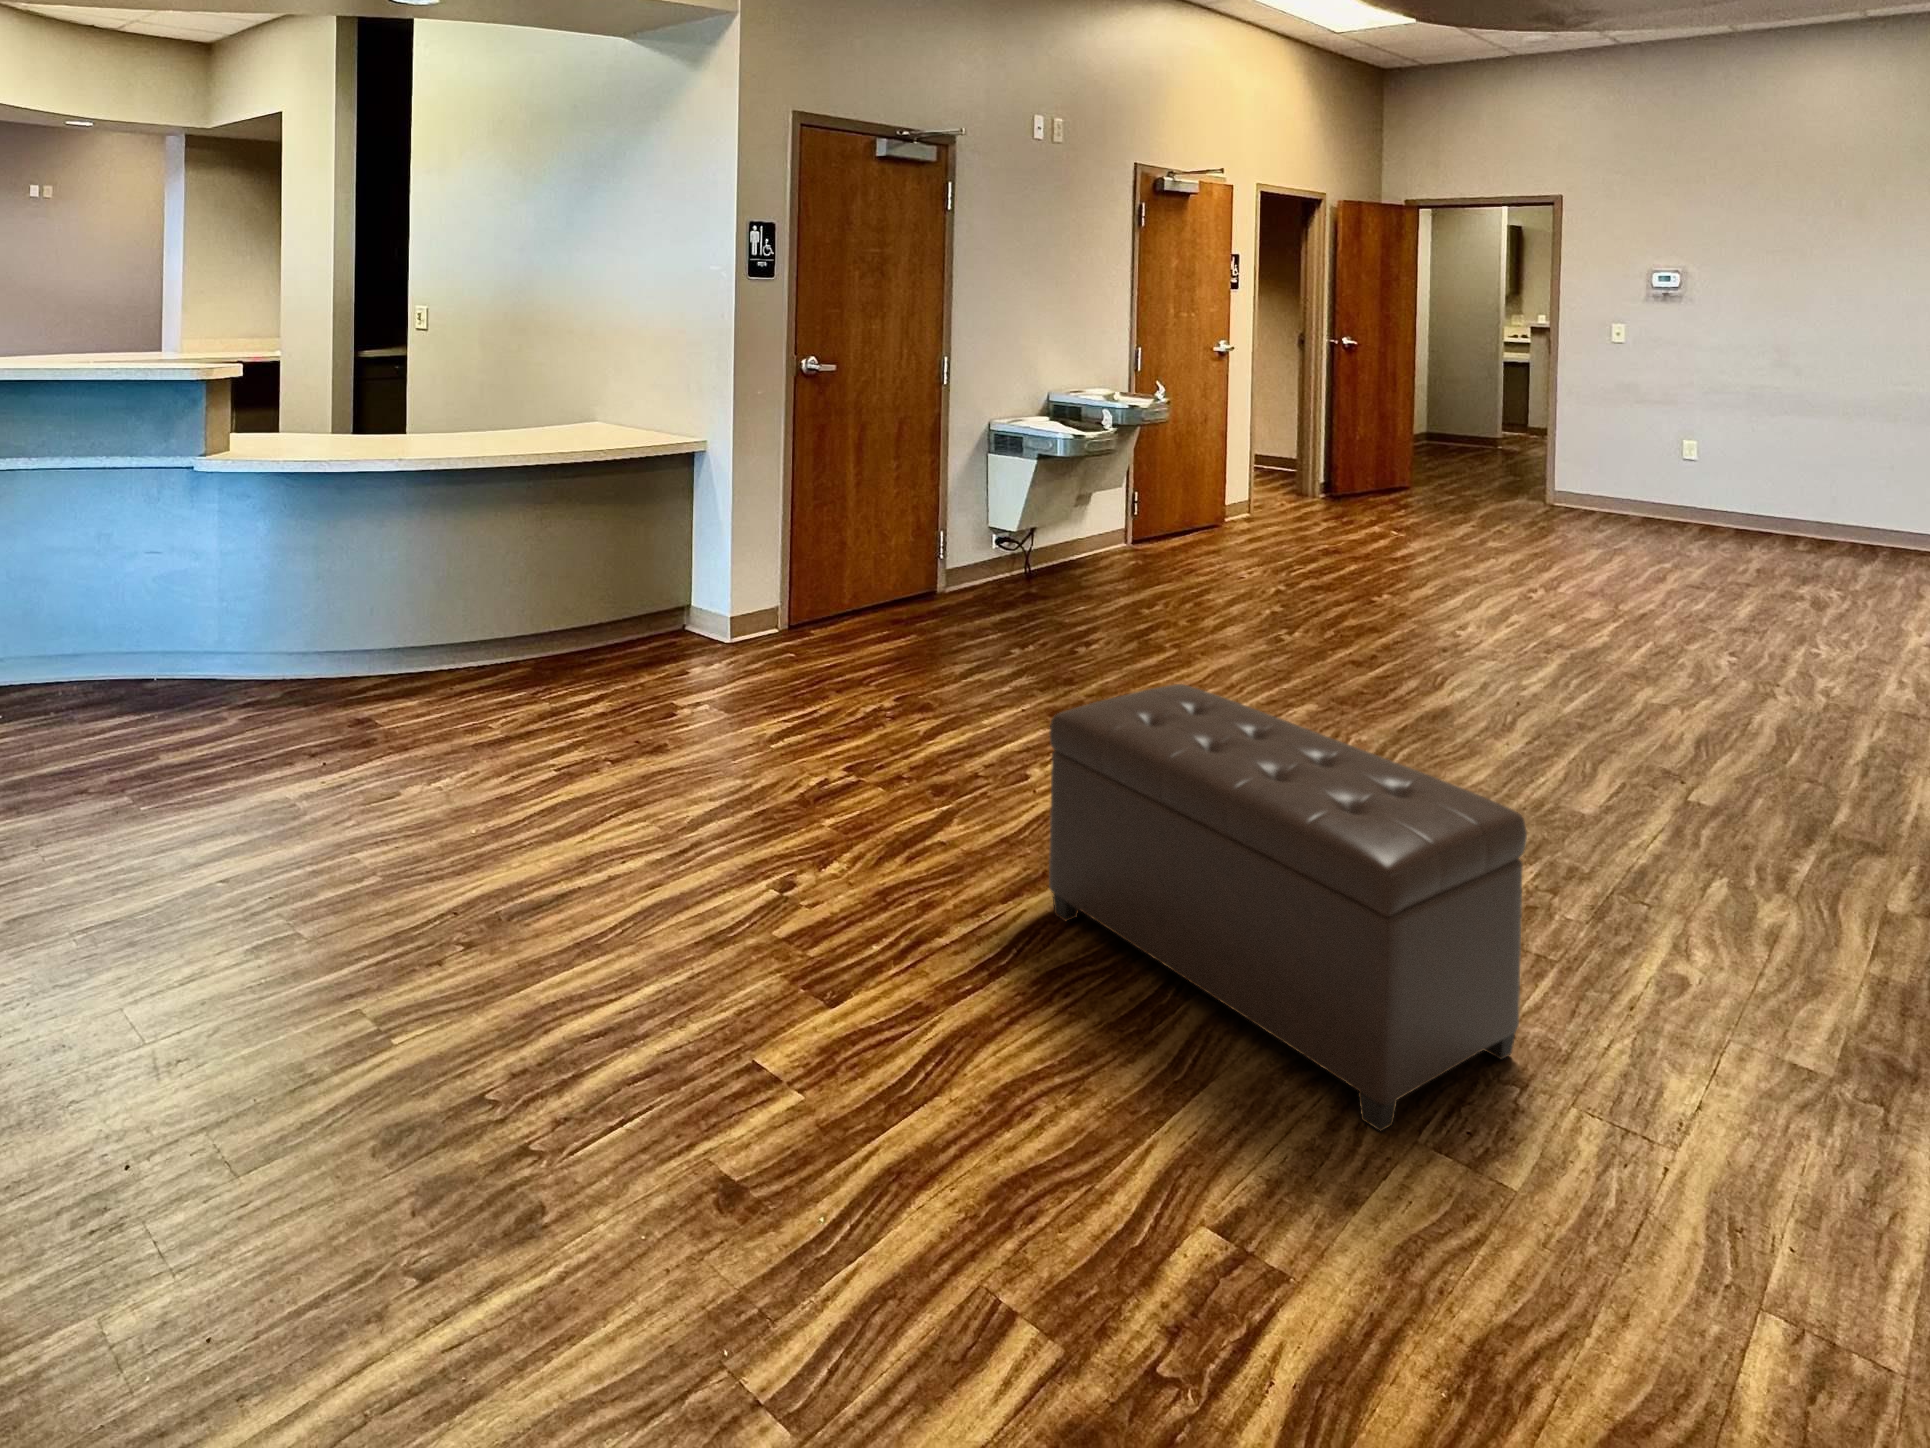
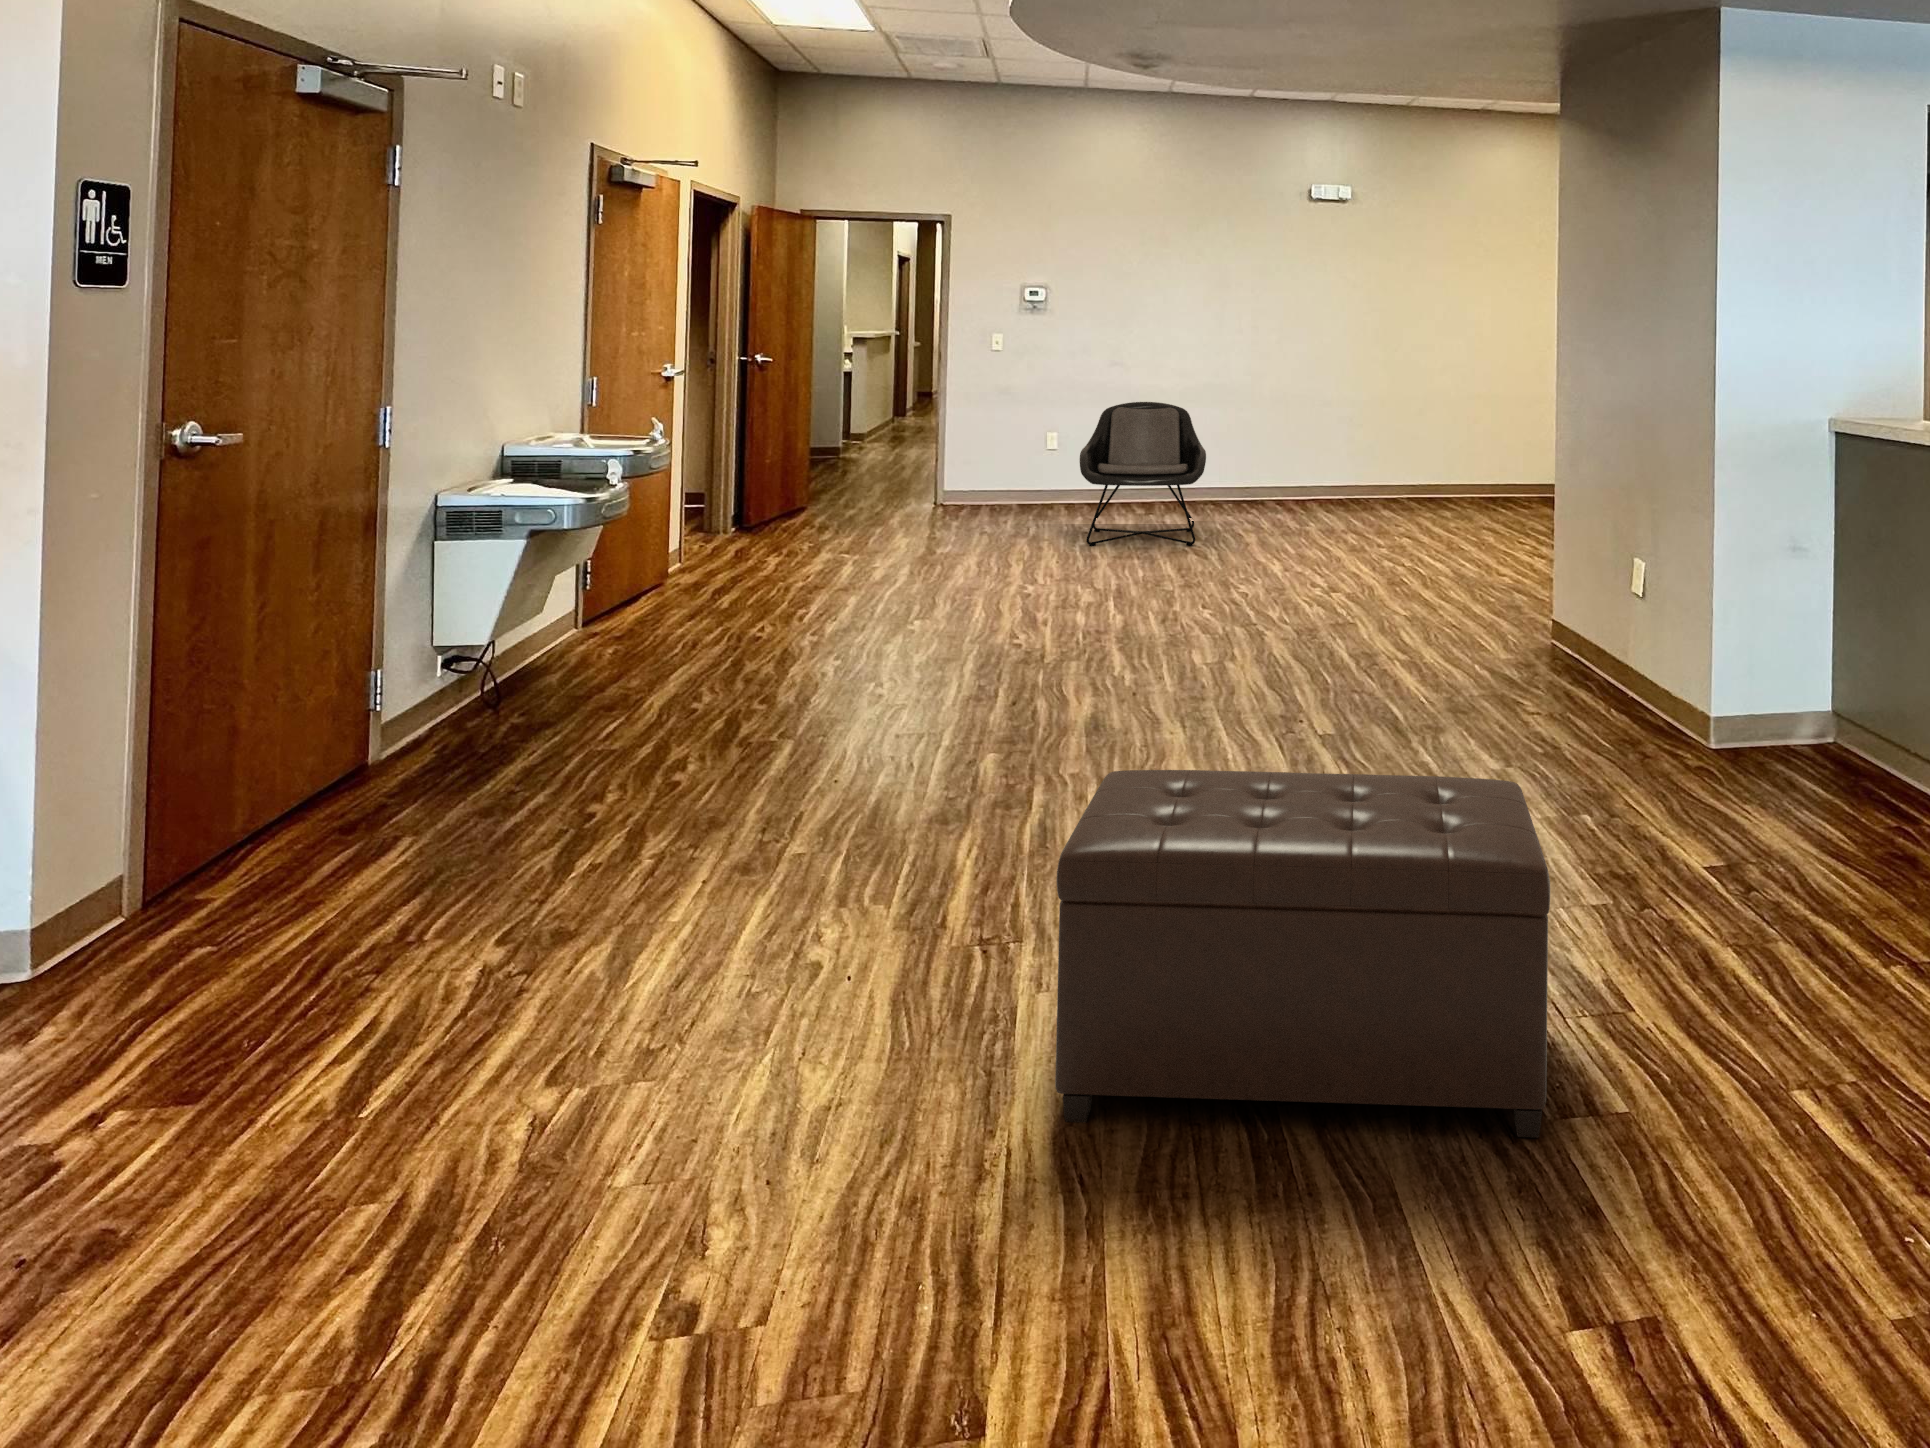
lounge chair: none [1667,393,1854,568] -> present [1080,402,1206,546]

